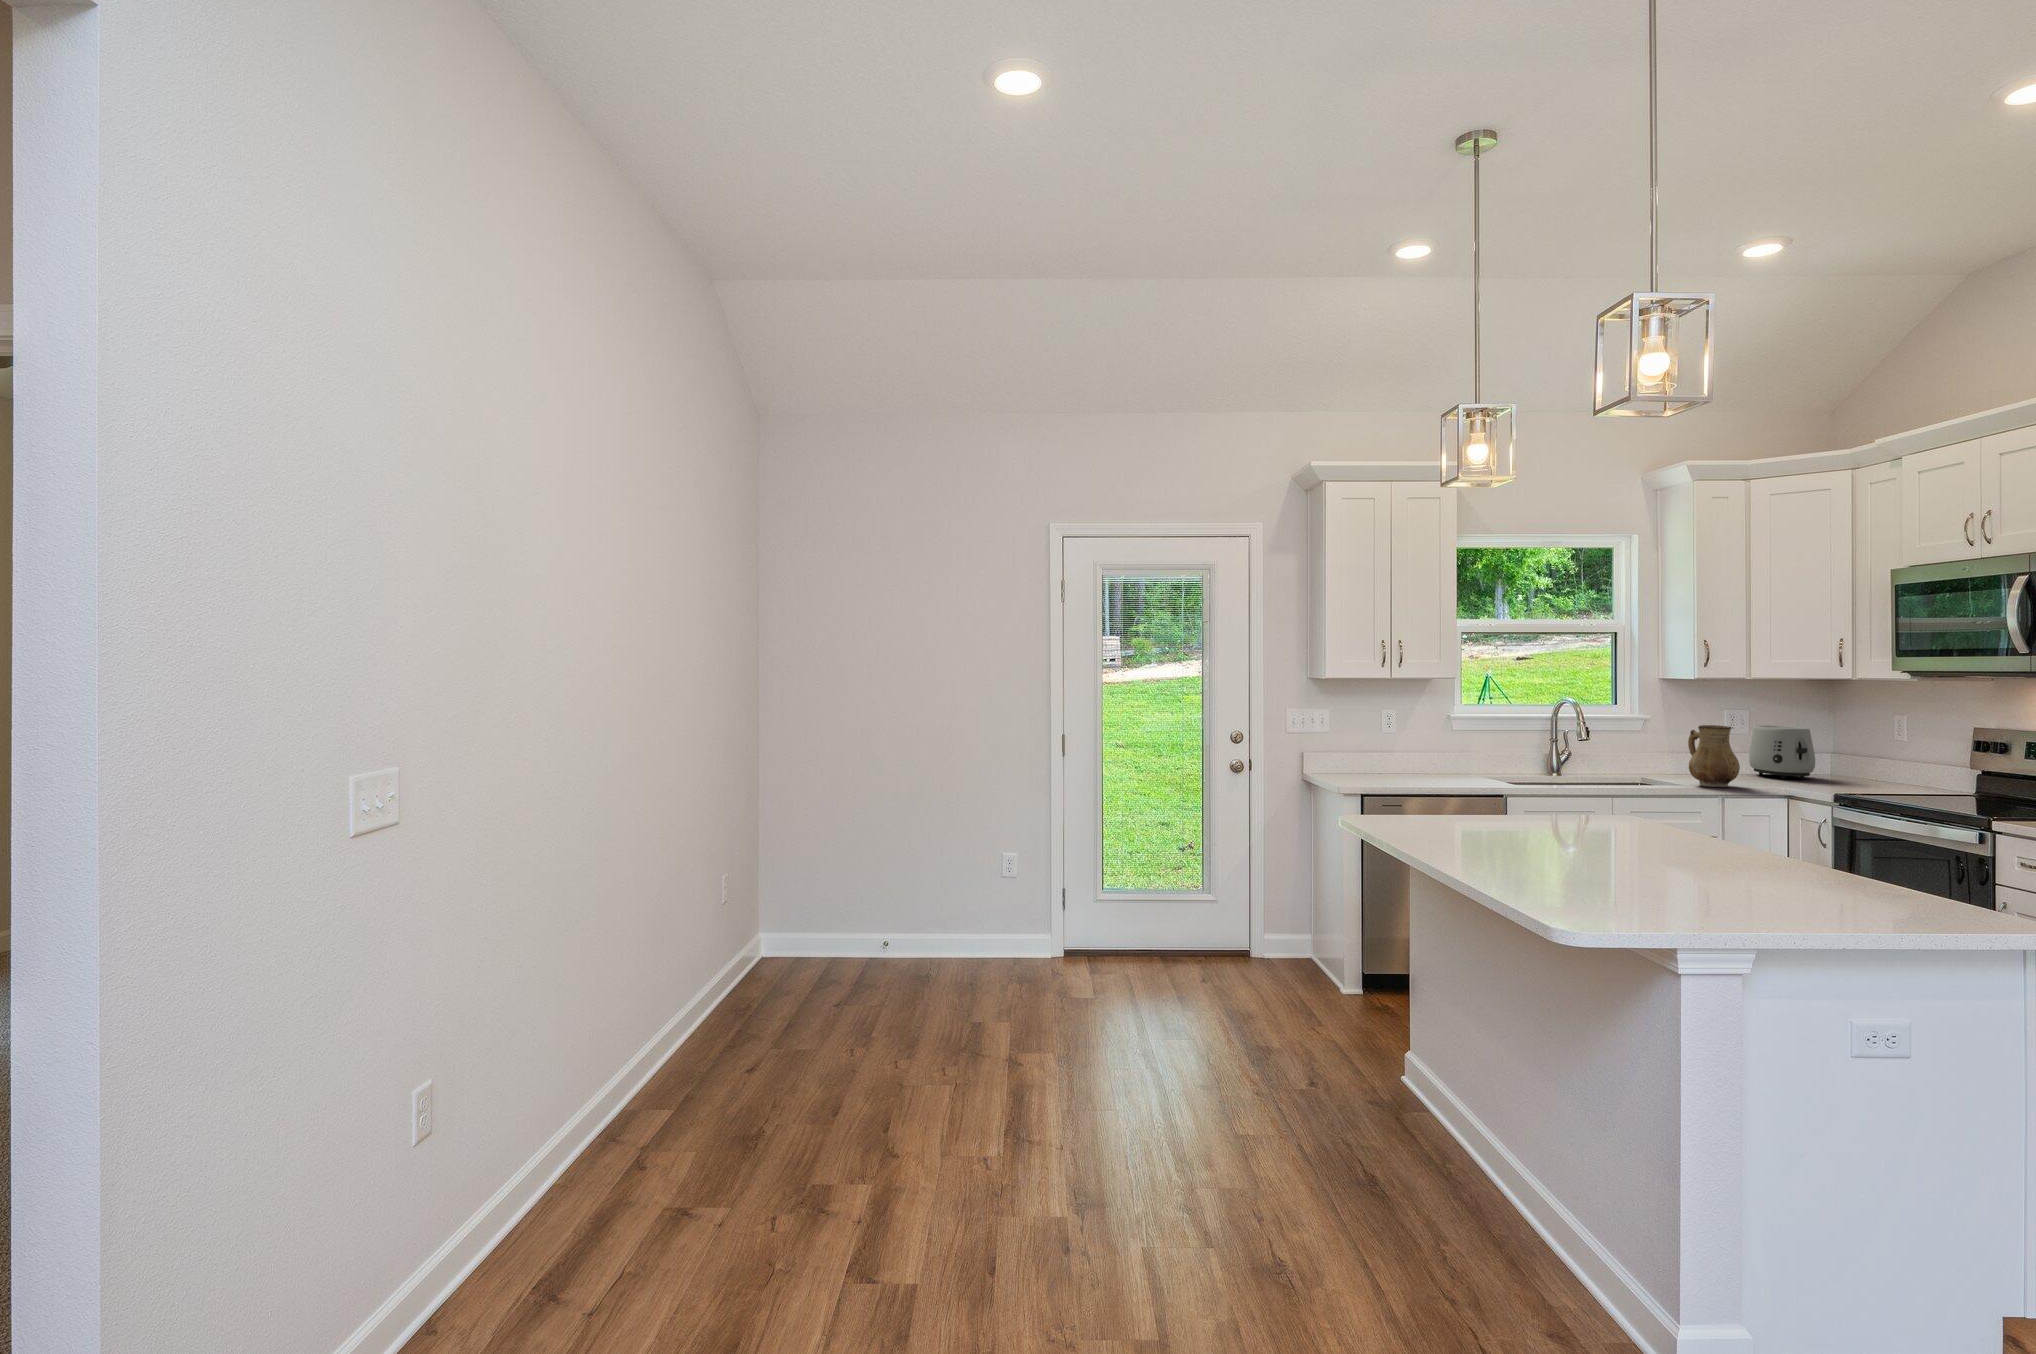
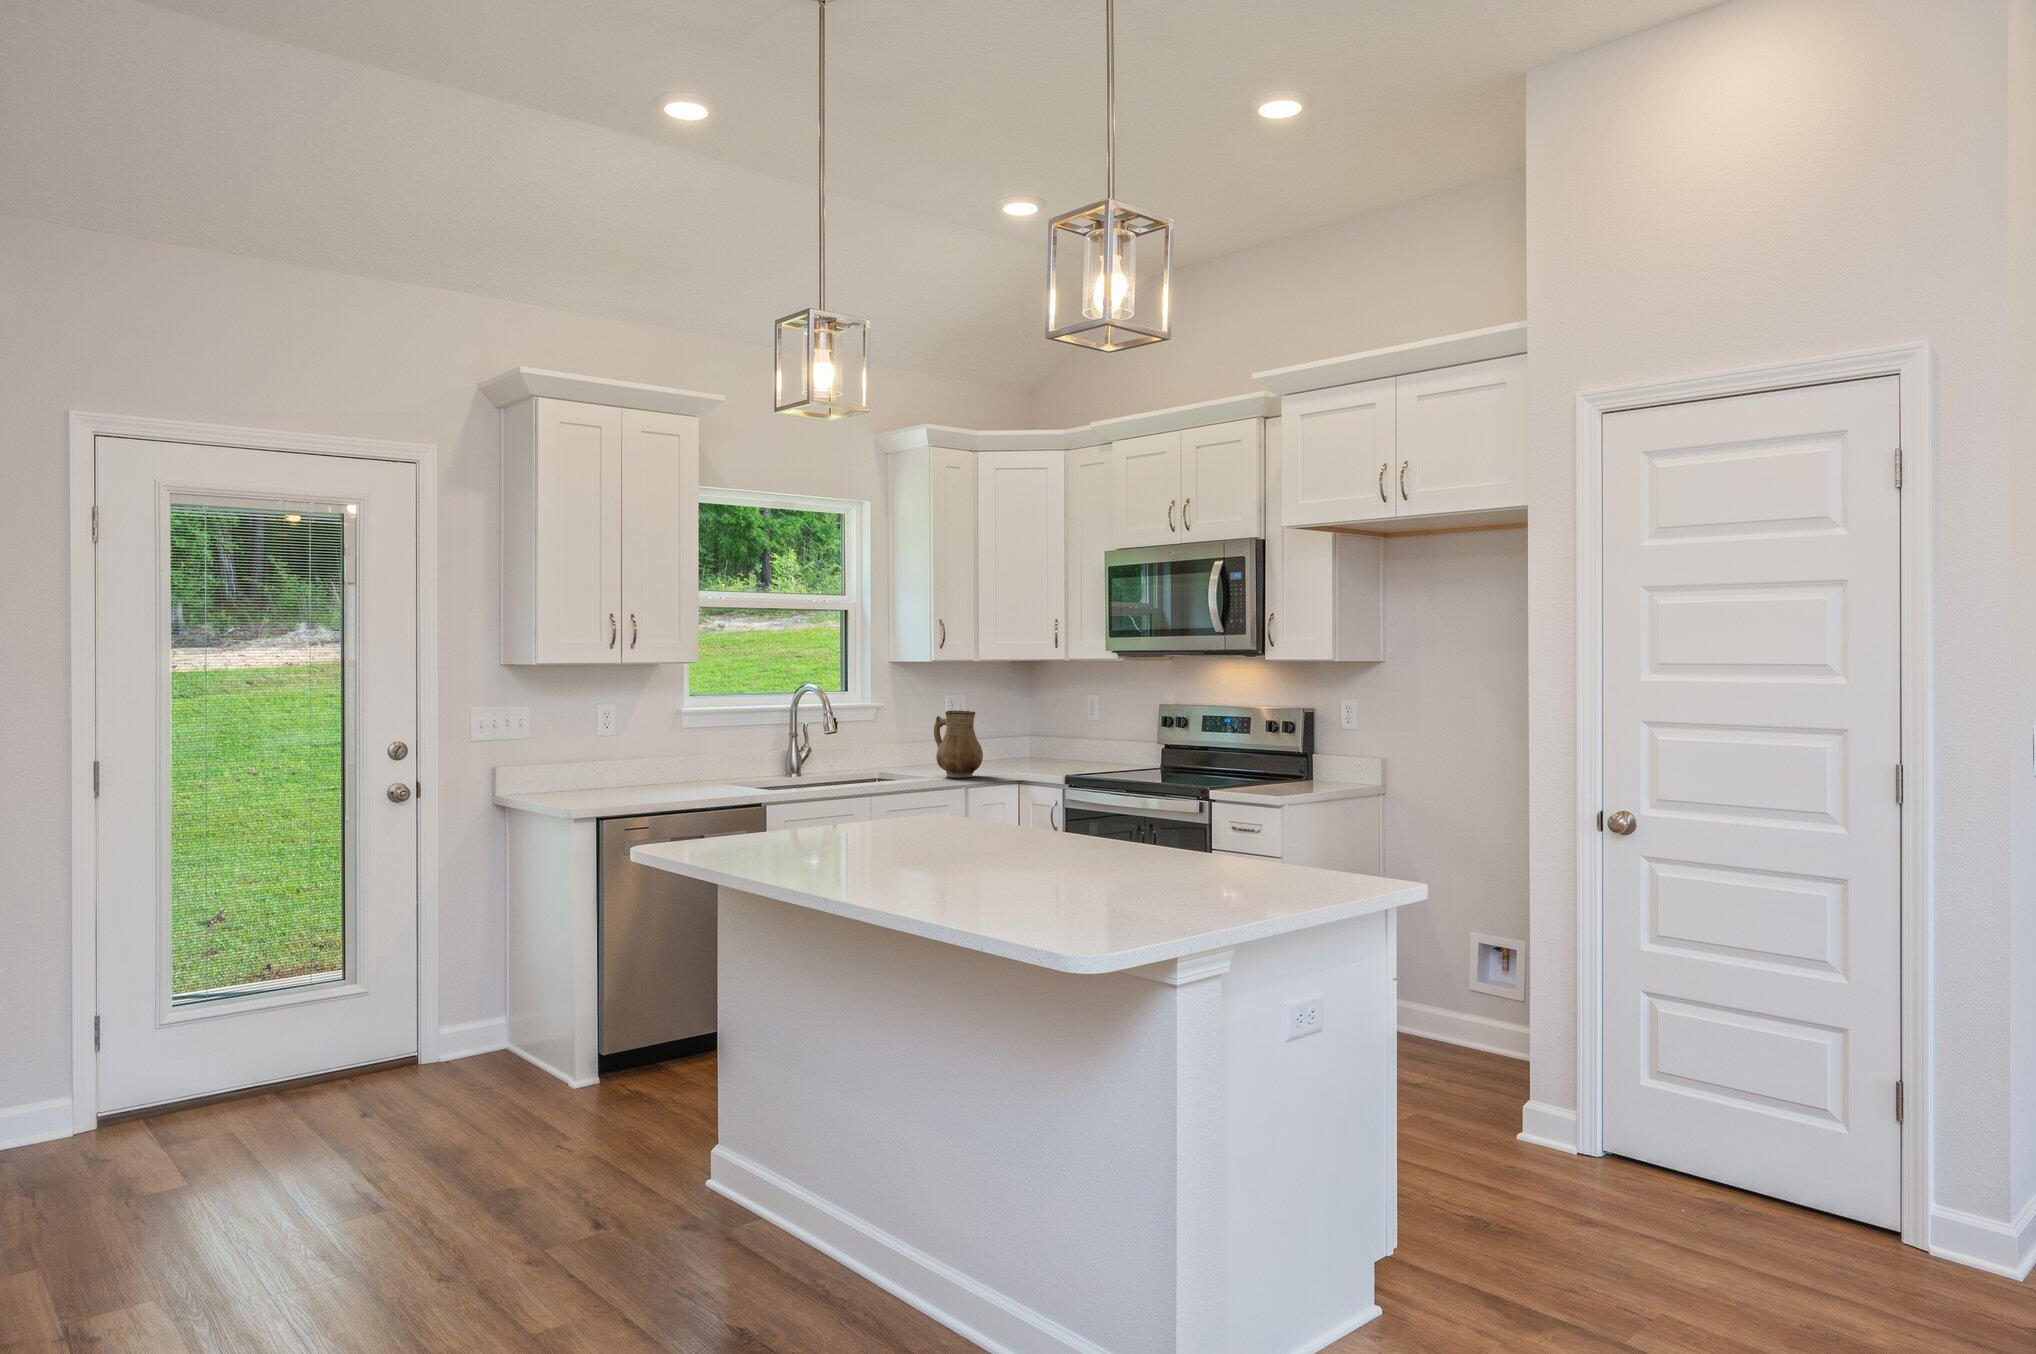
toaster: present [1749,725,1815,779] -> none [972,710,1032,765]

